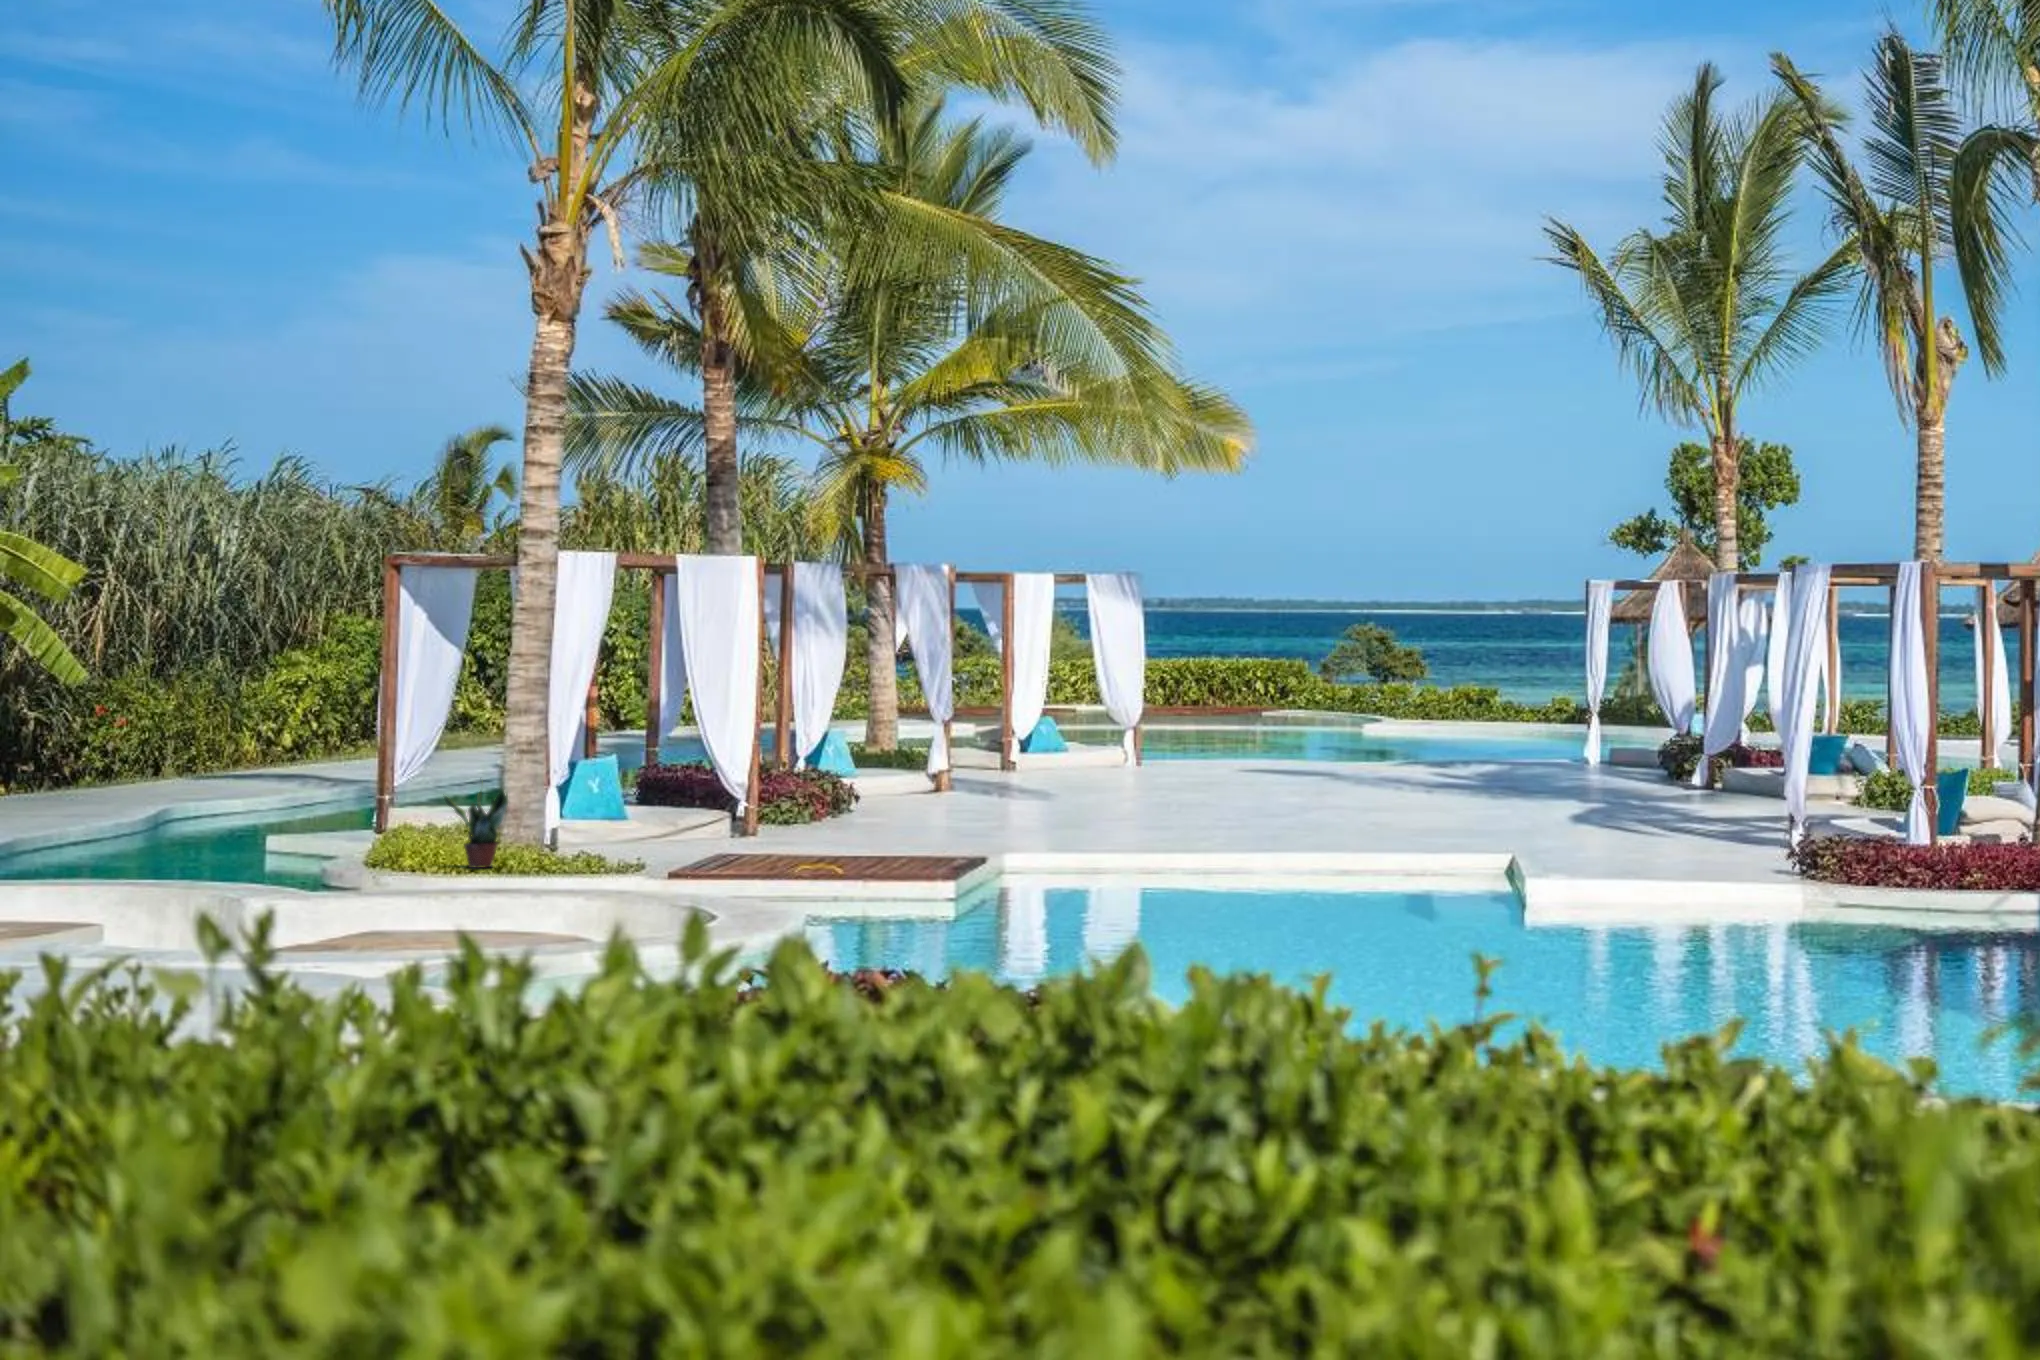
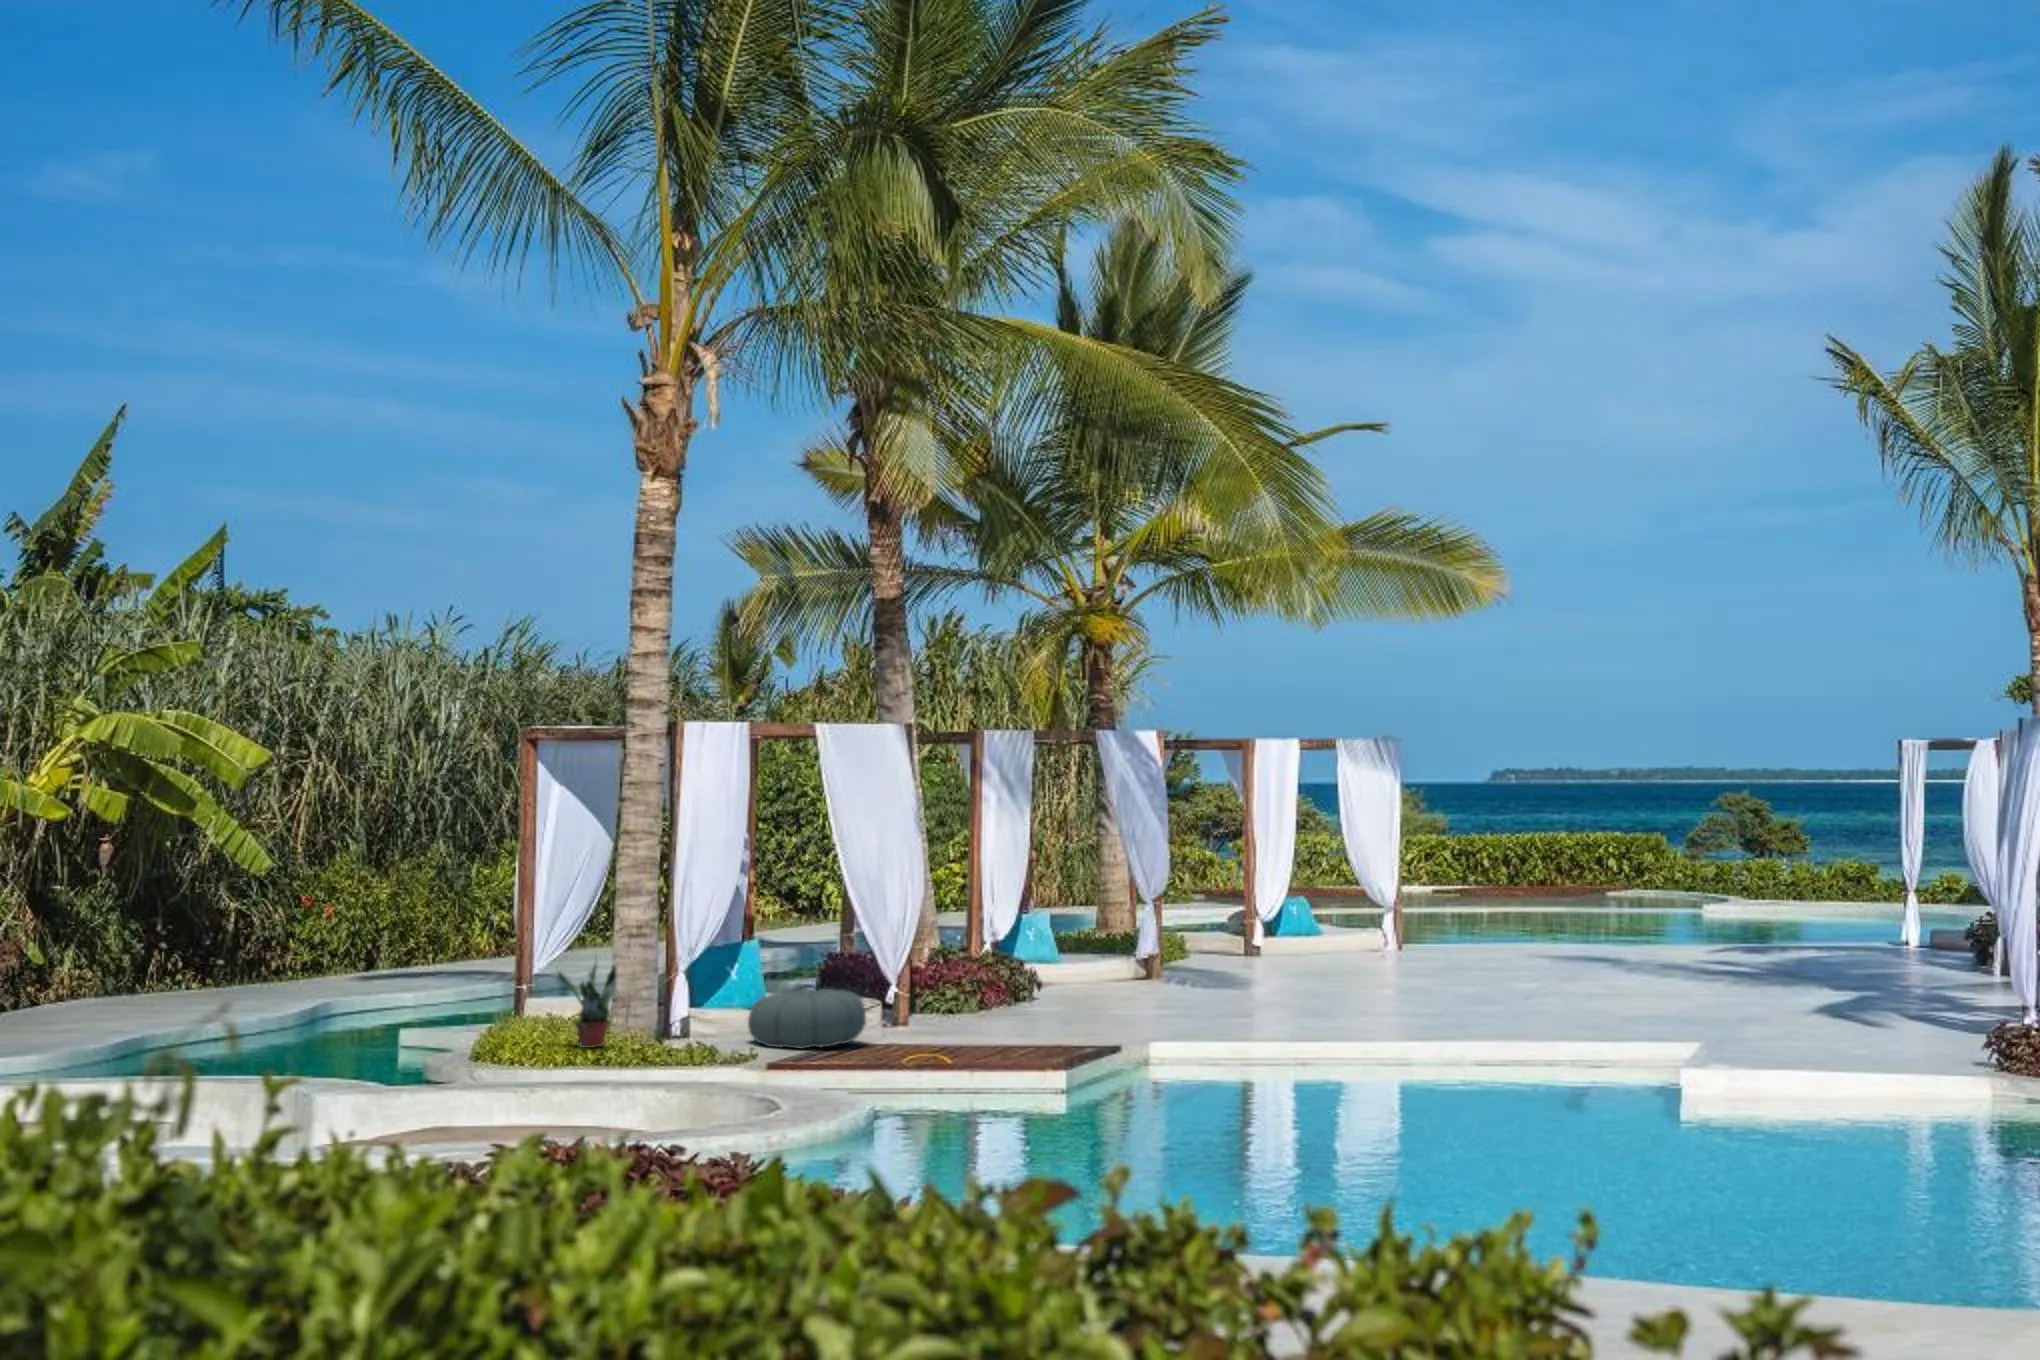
pouf: none [624,808,739,865] -> present [748,989,866,1049]

